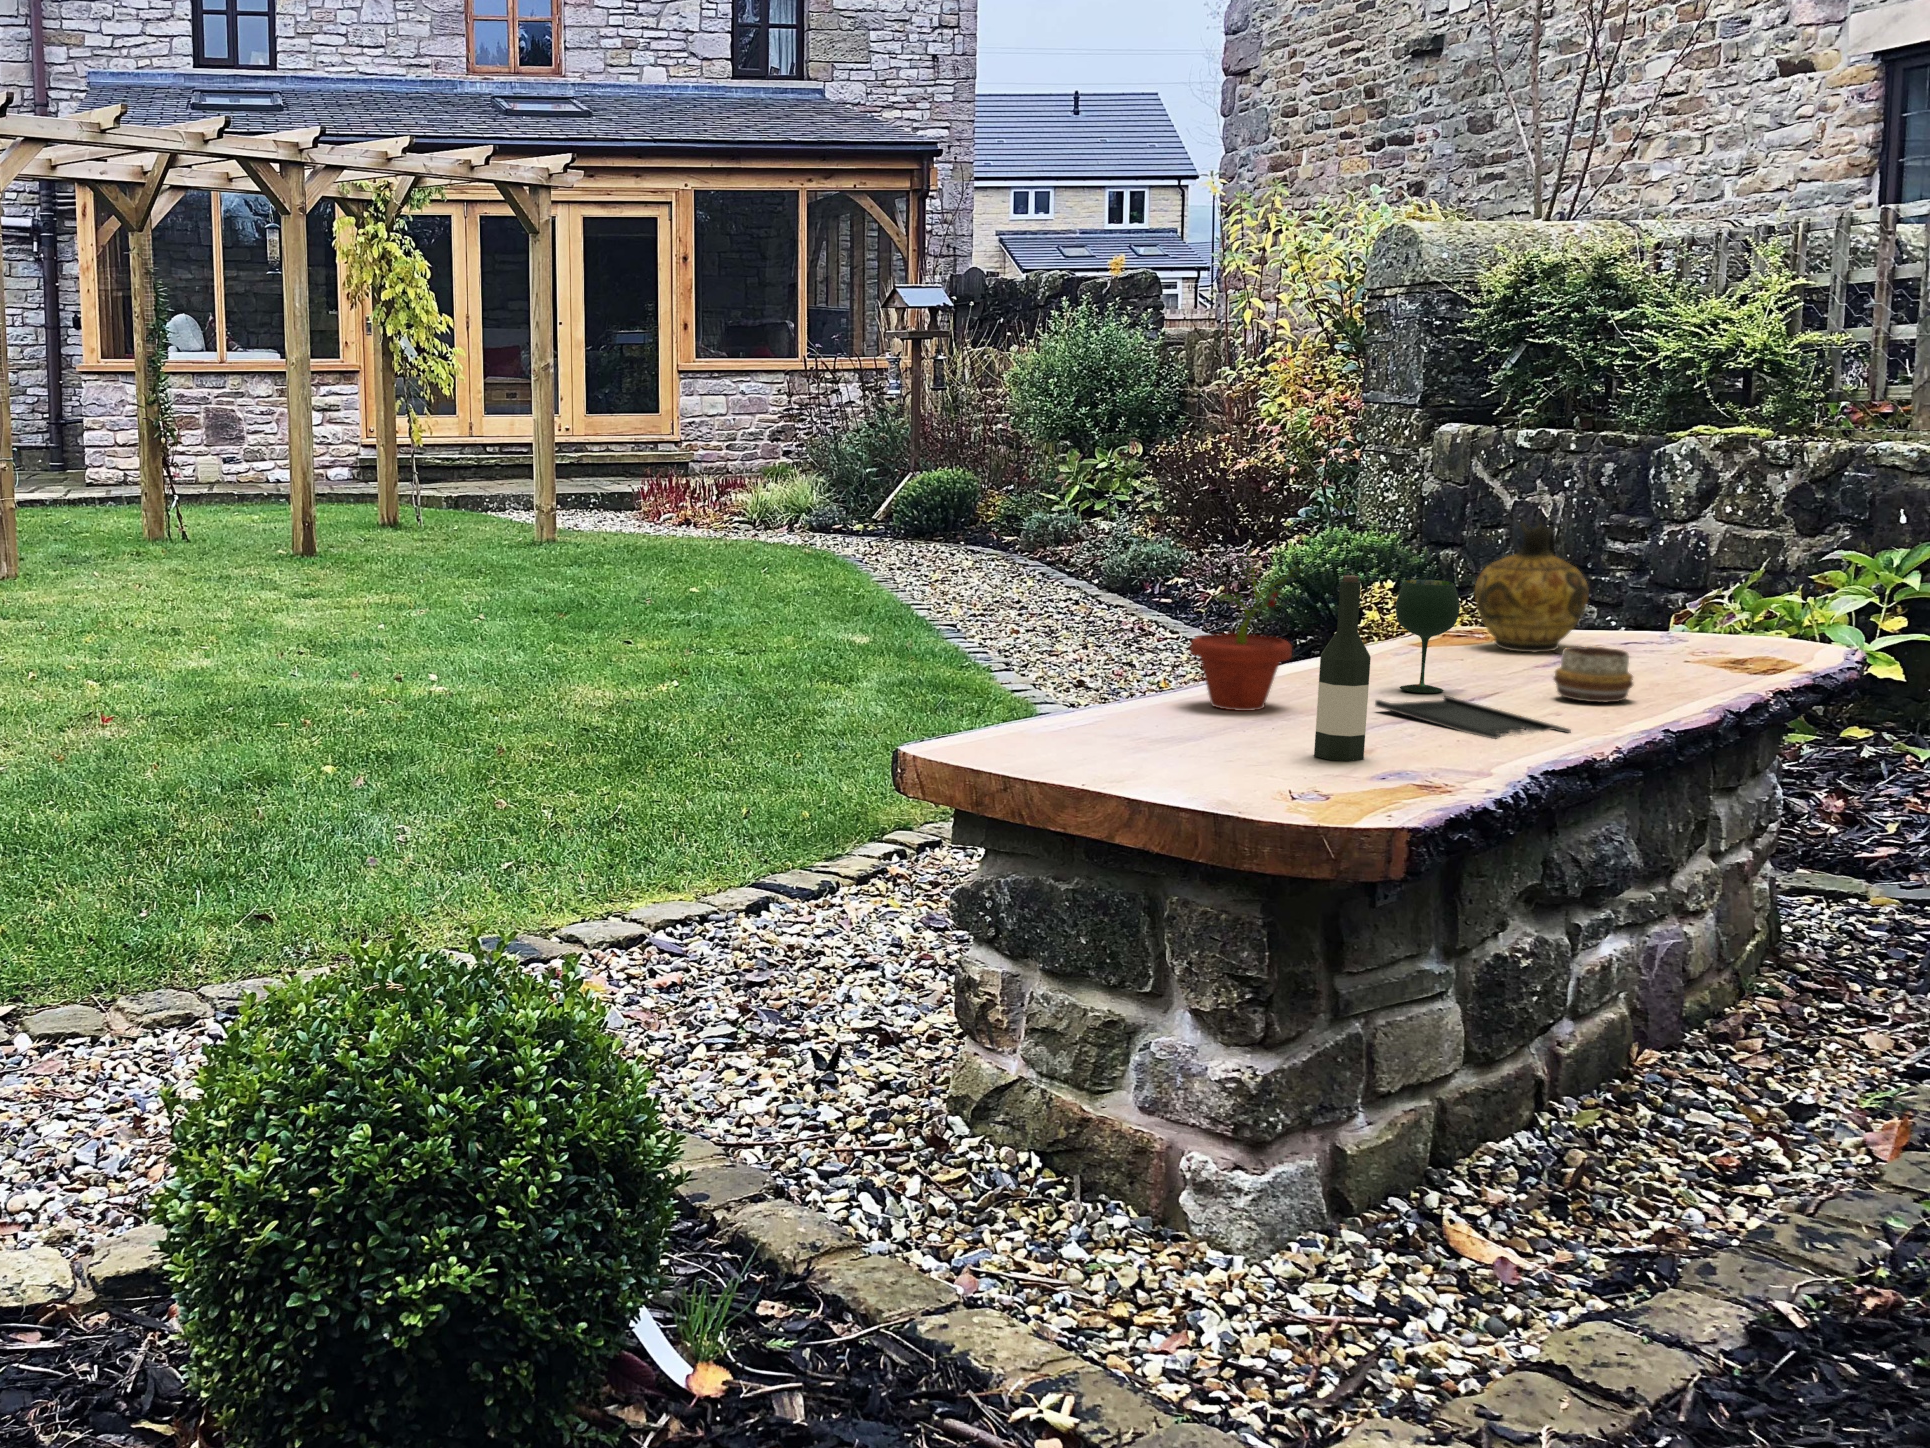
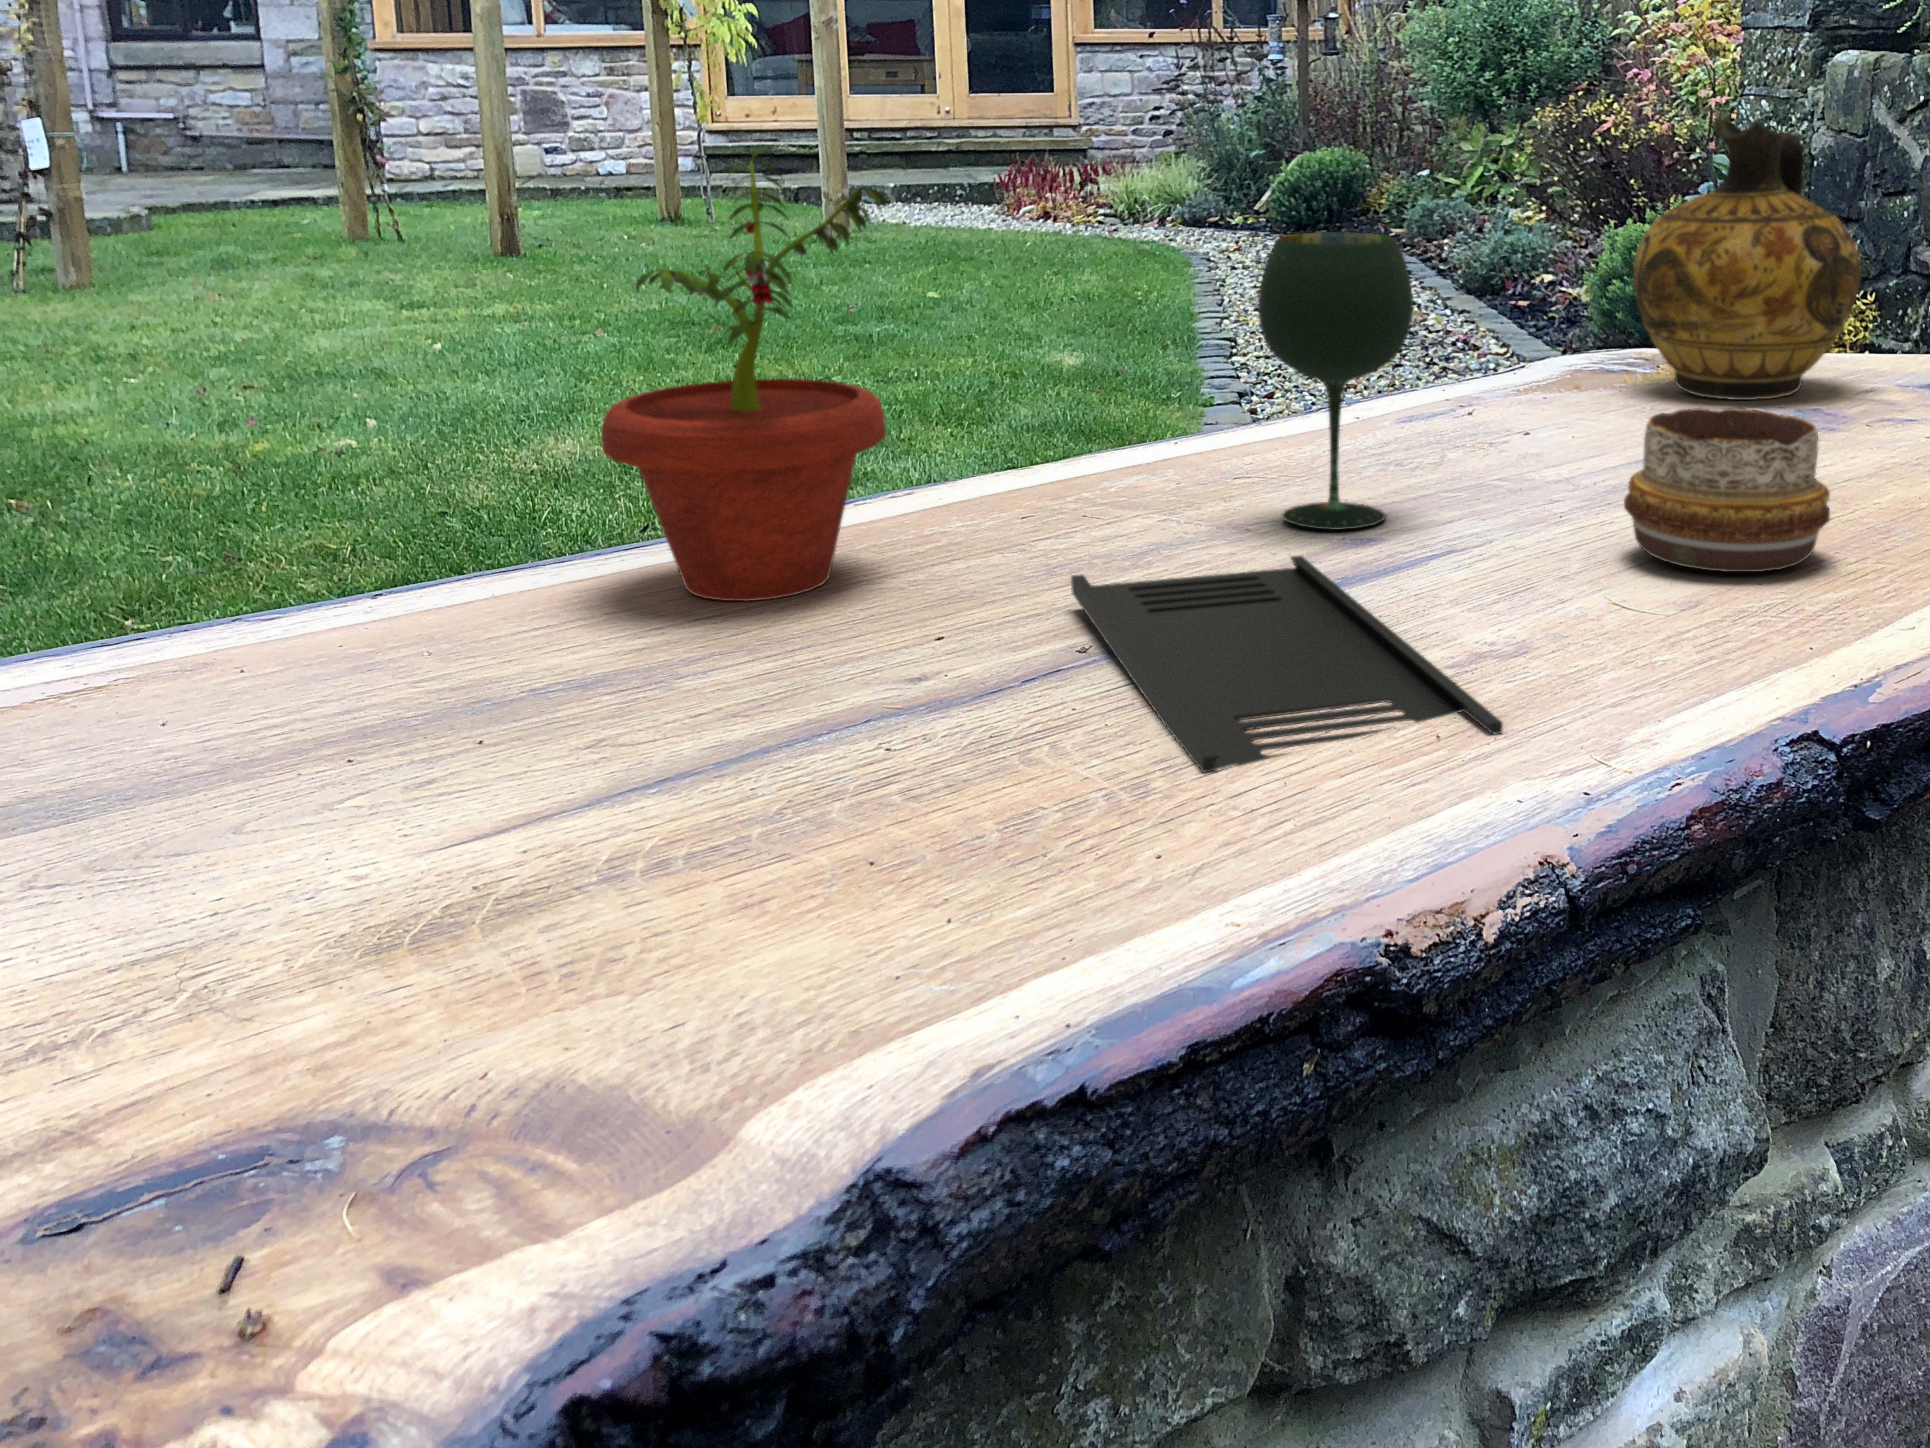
wine bottle: present [1314,575,1371,761] -> none [259,163,529,956]

